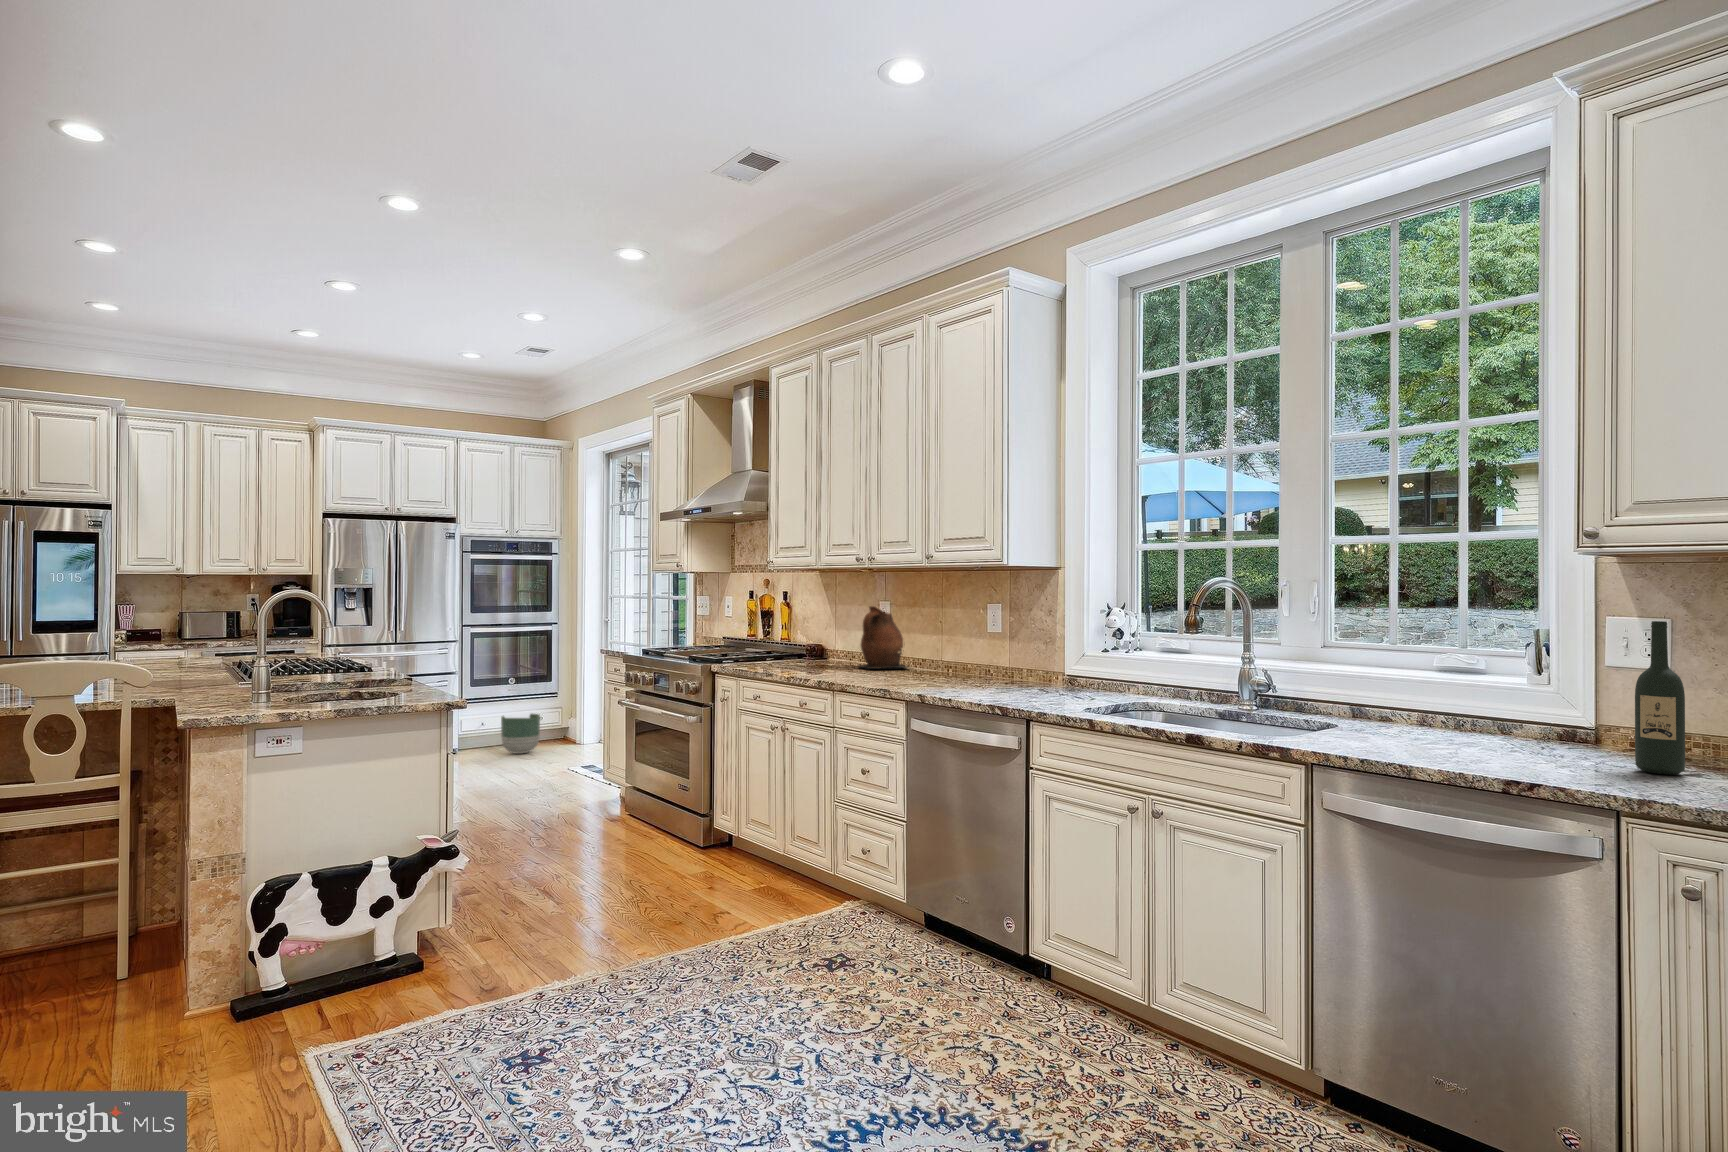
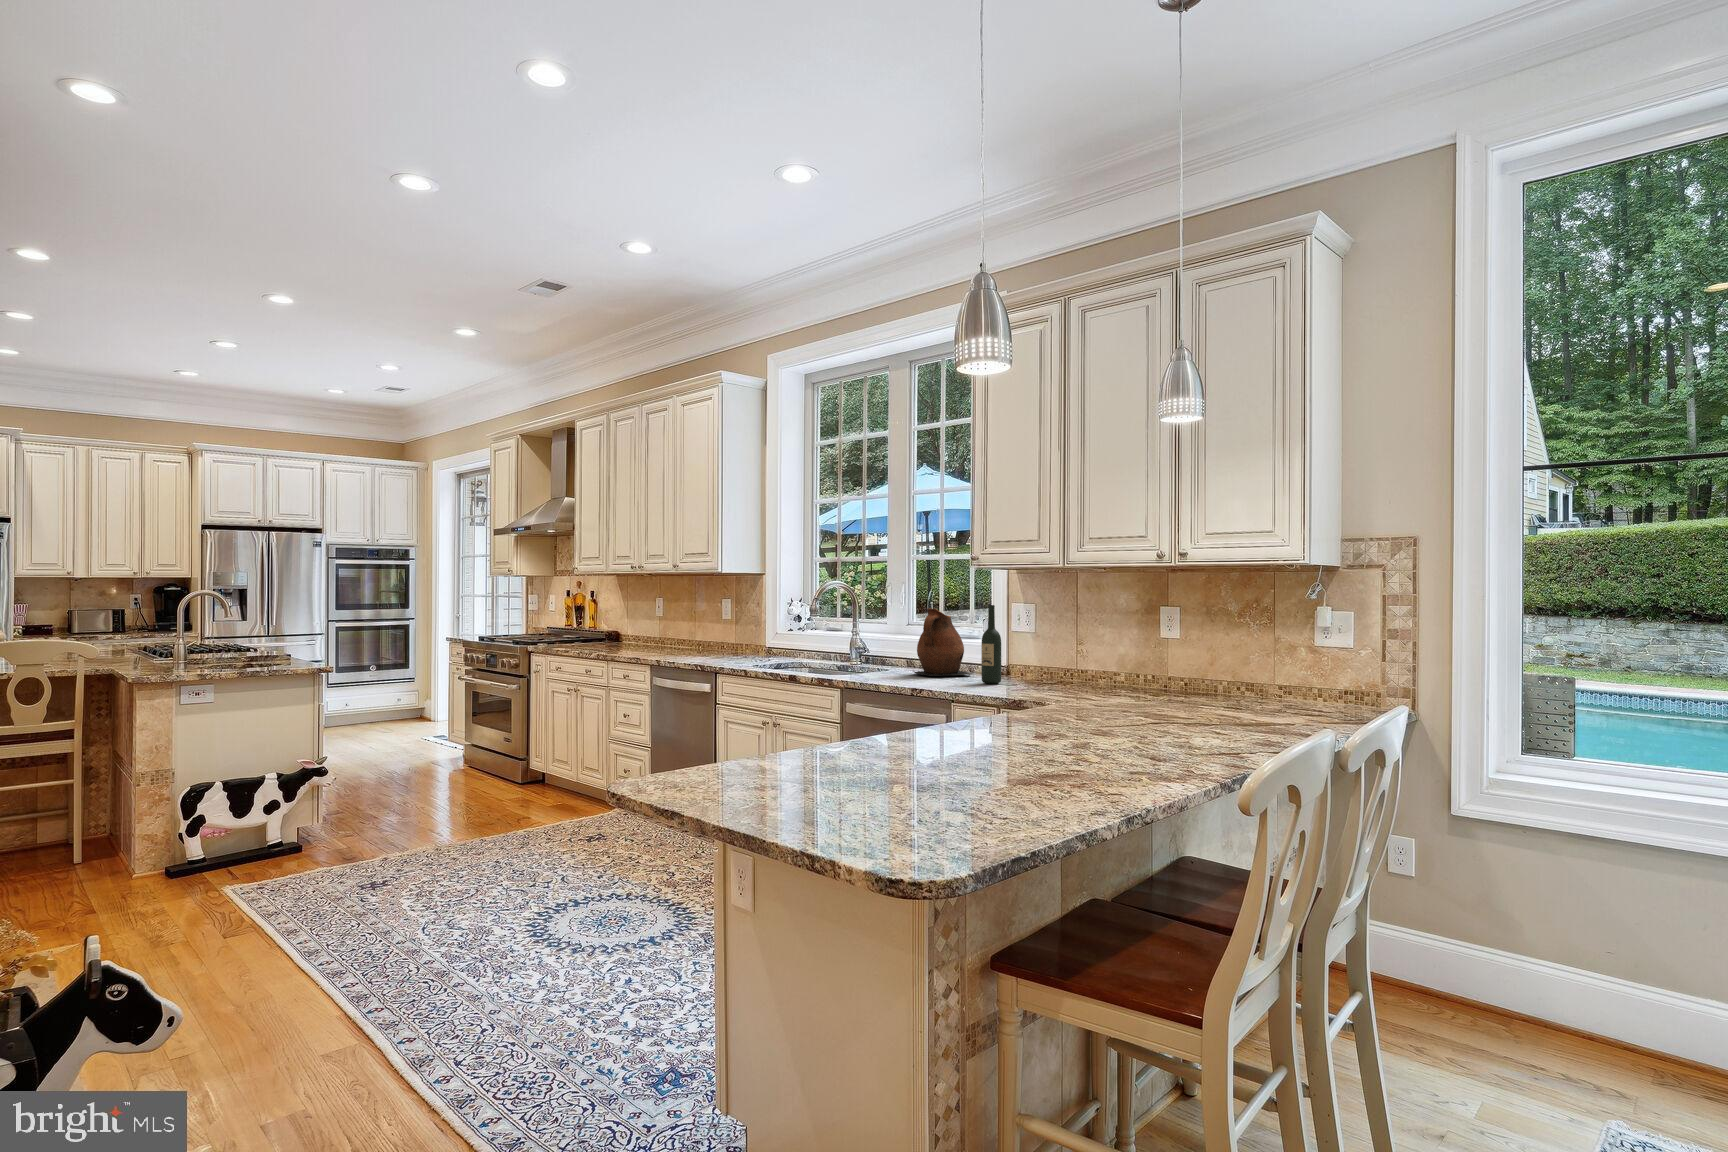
ceramic pitcher: present [860,606,908,669] -> present [914,608,972,676]
planter: present [501,714,540,754] -> none [363,695,397,729]

